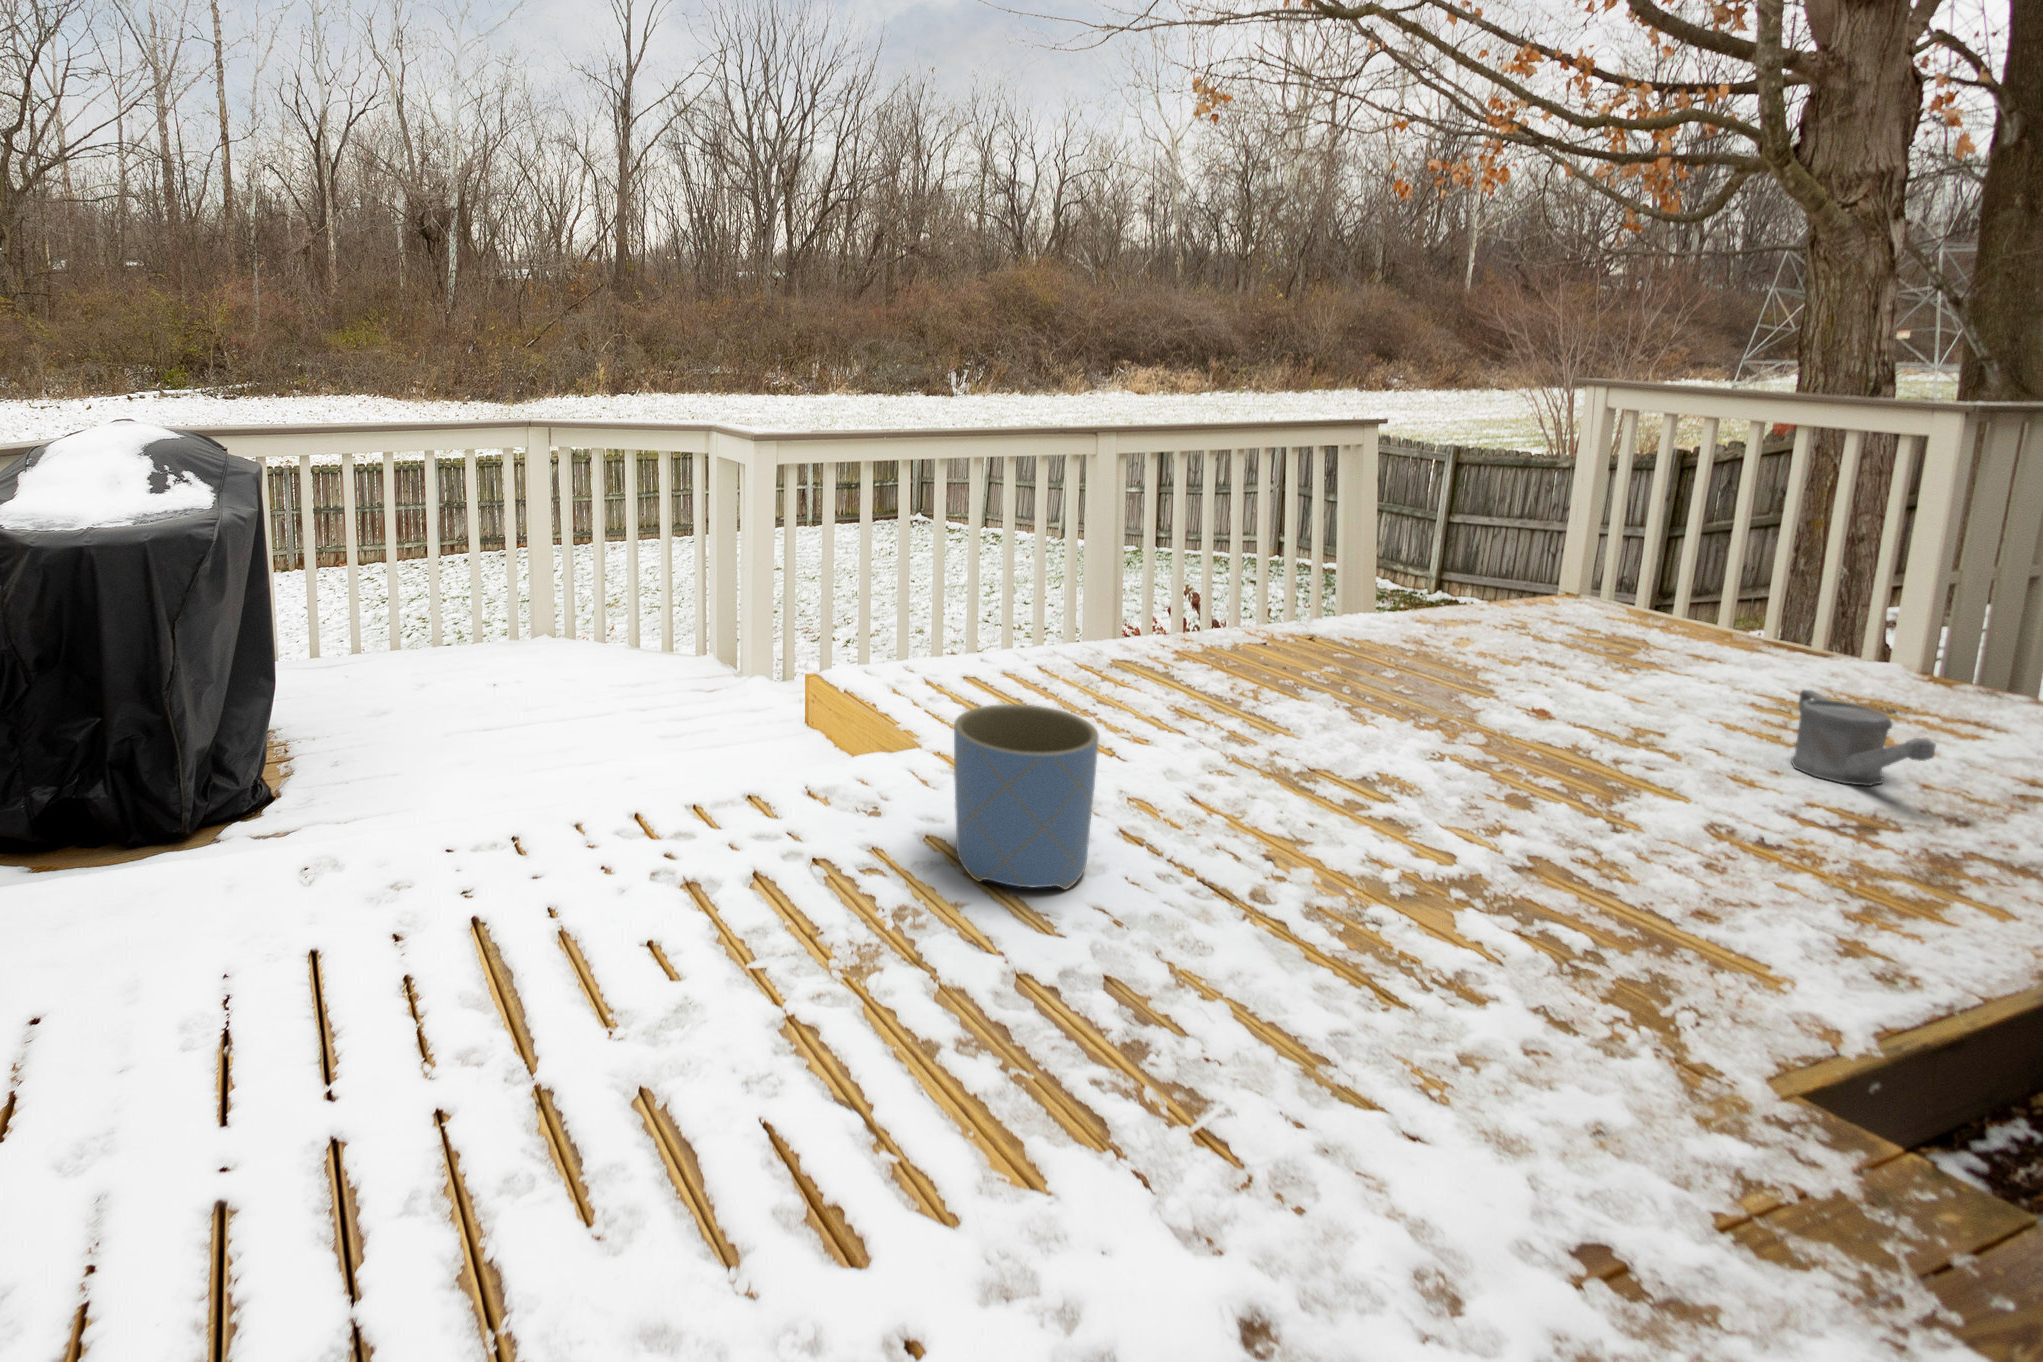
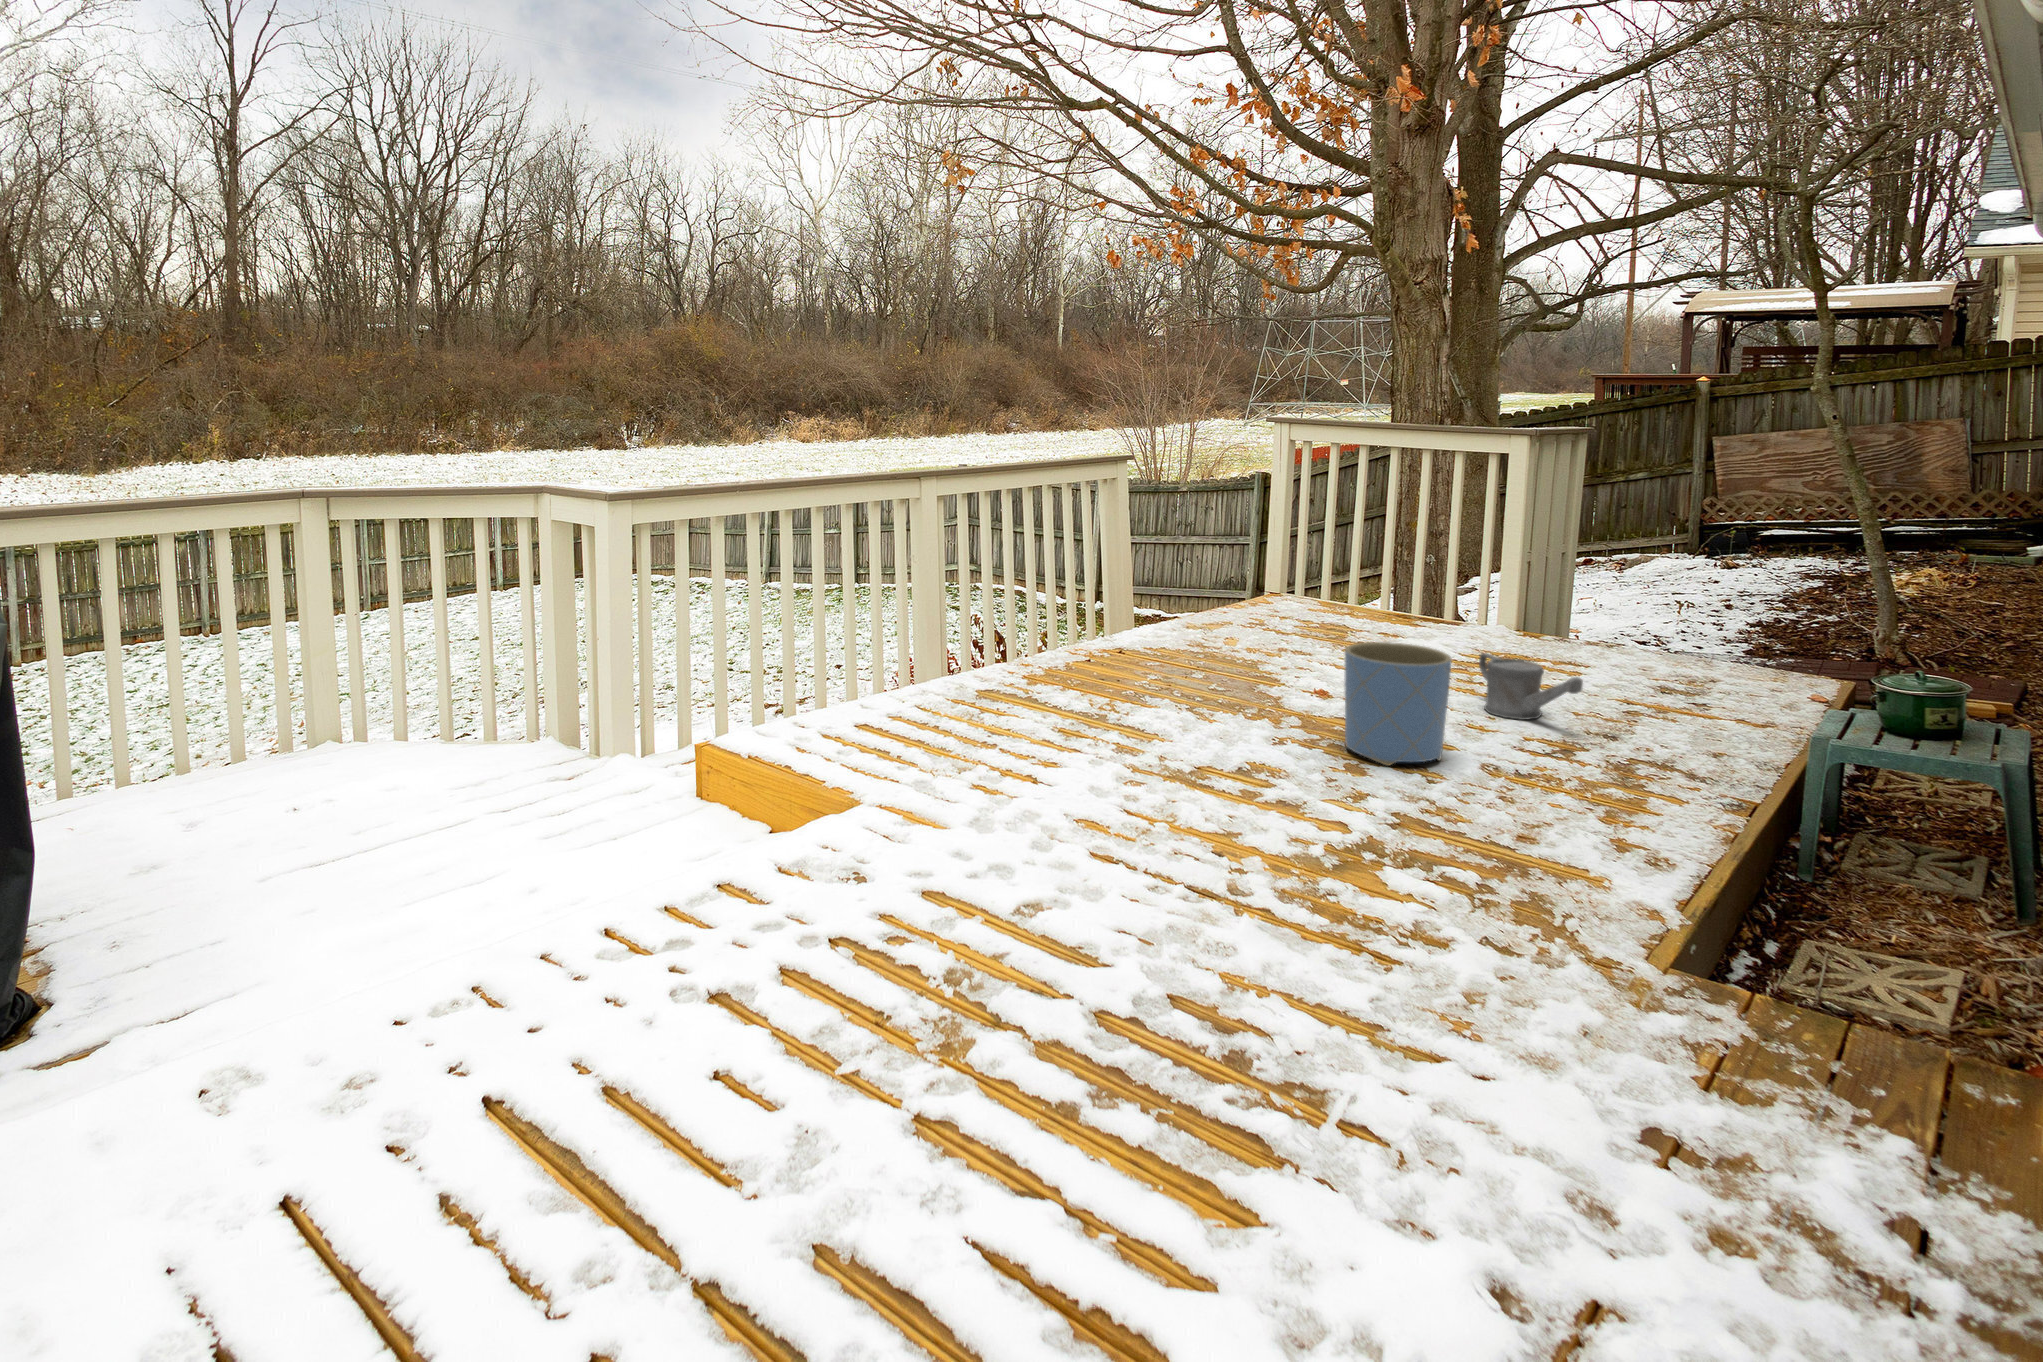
planter: present [954,704,1099,890] -> present [1344,642,1451,766]

